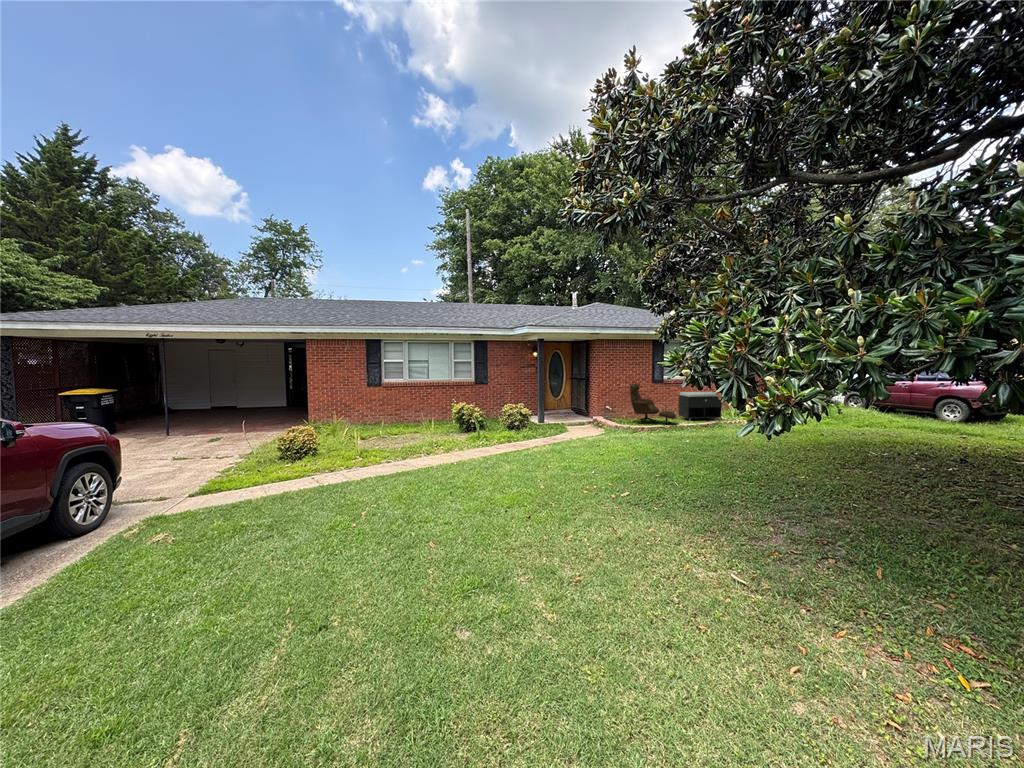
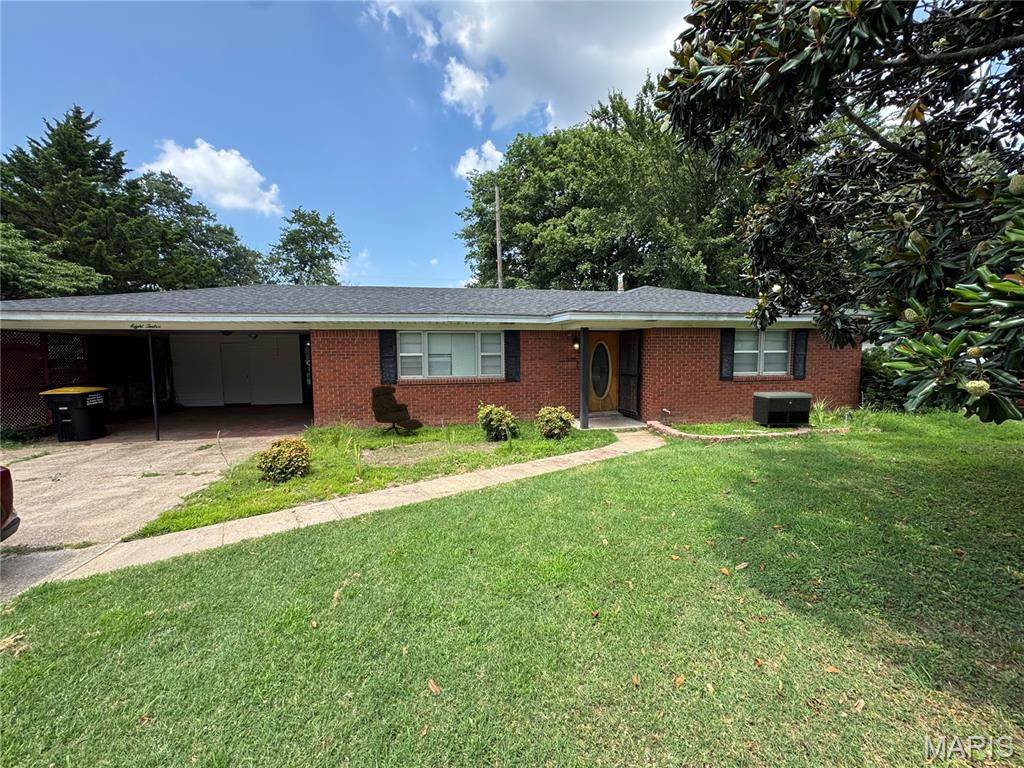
lounge chair: present [630,383,676,425] -> present [372,386,423,437]

